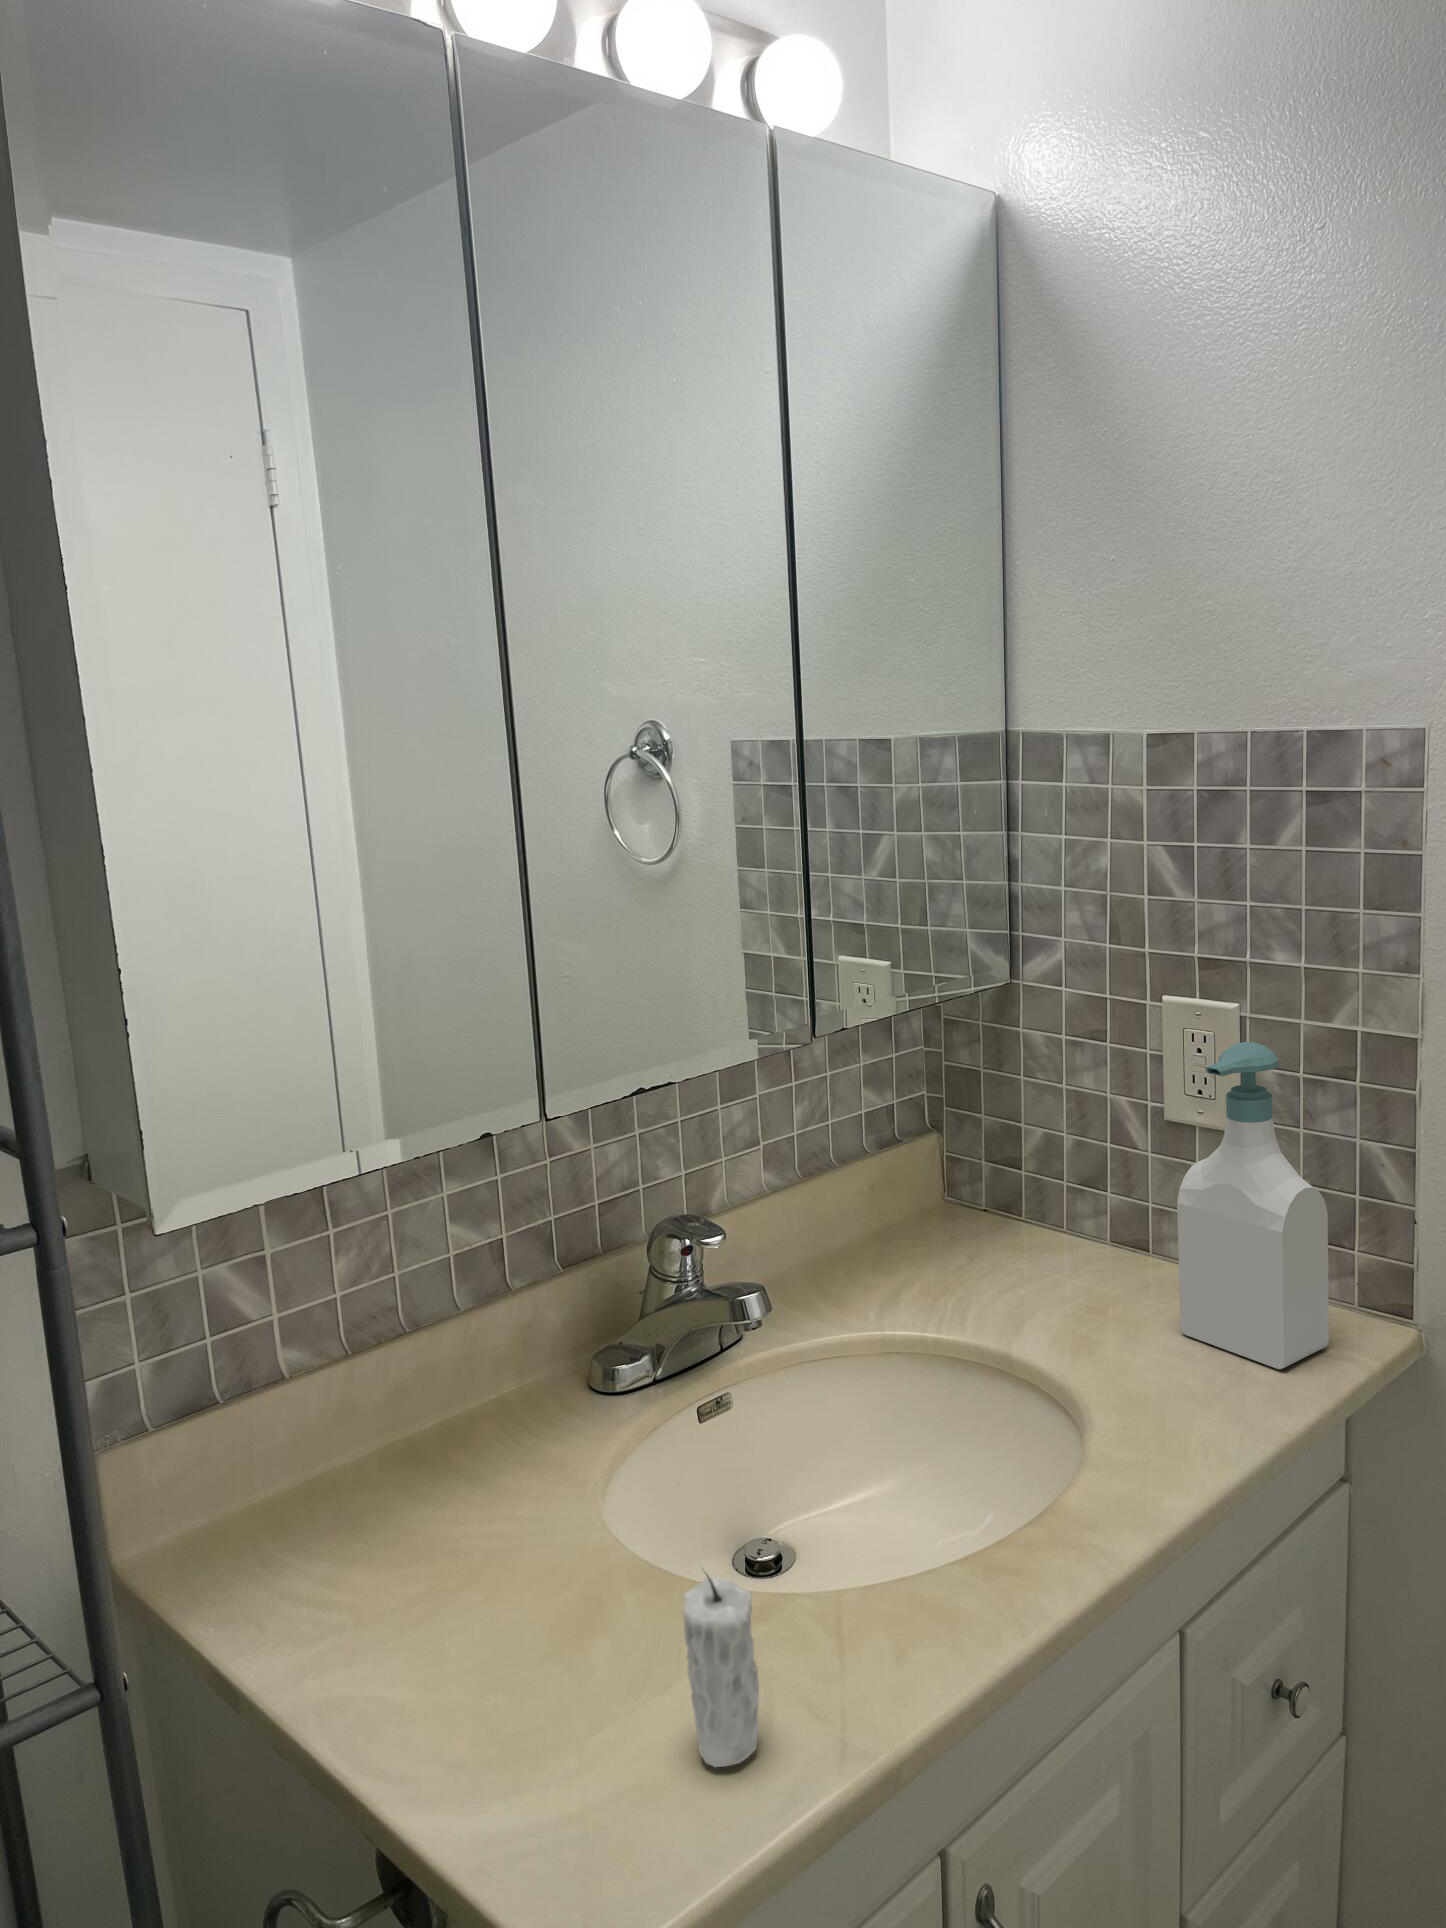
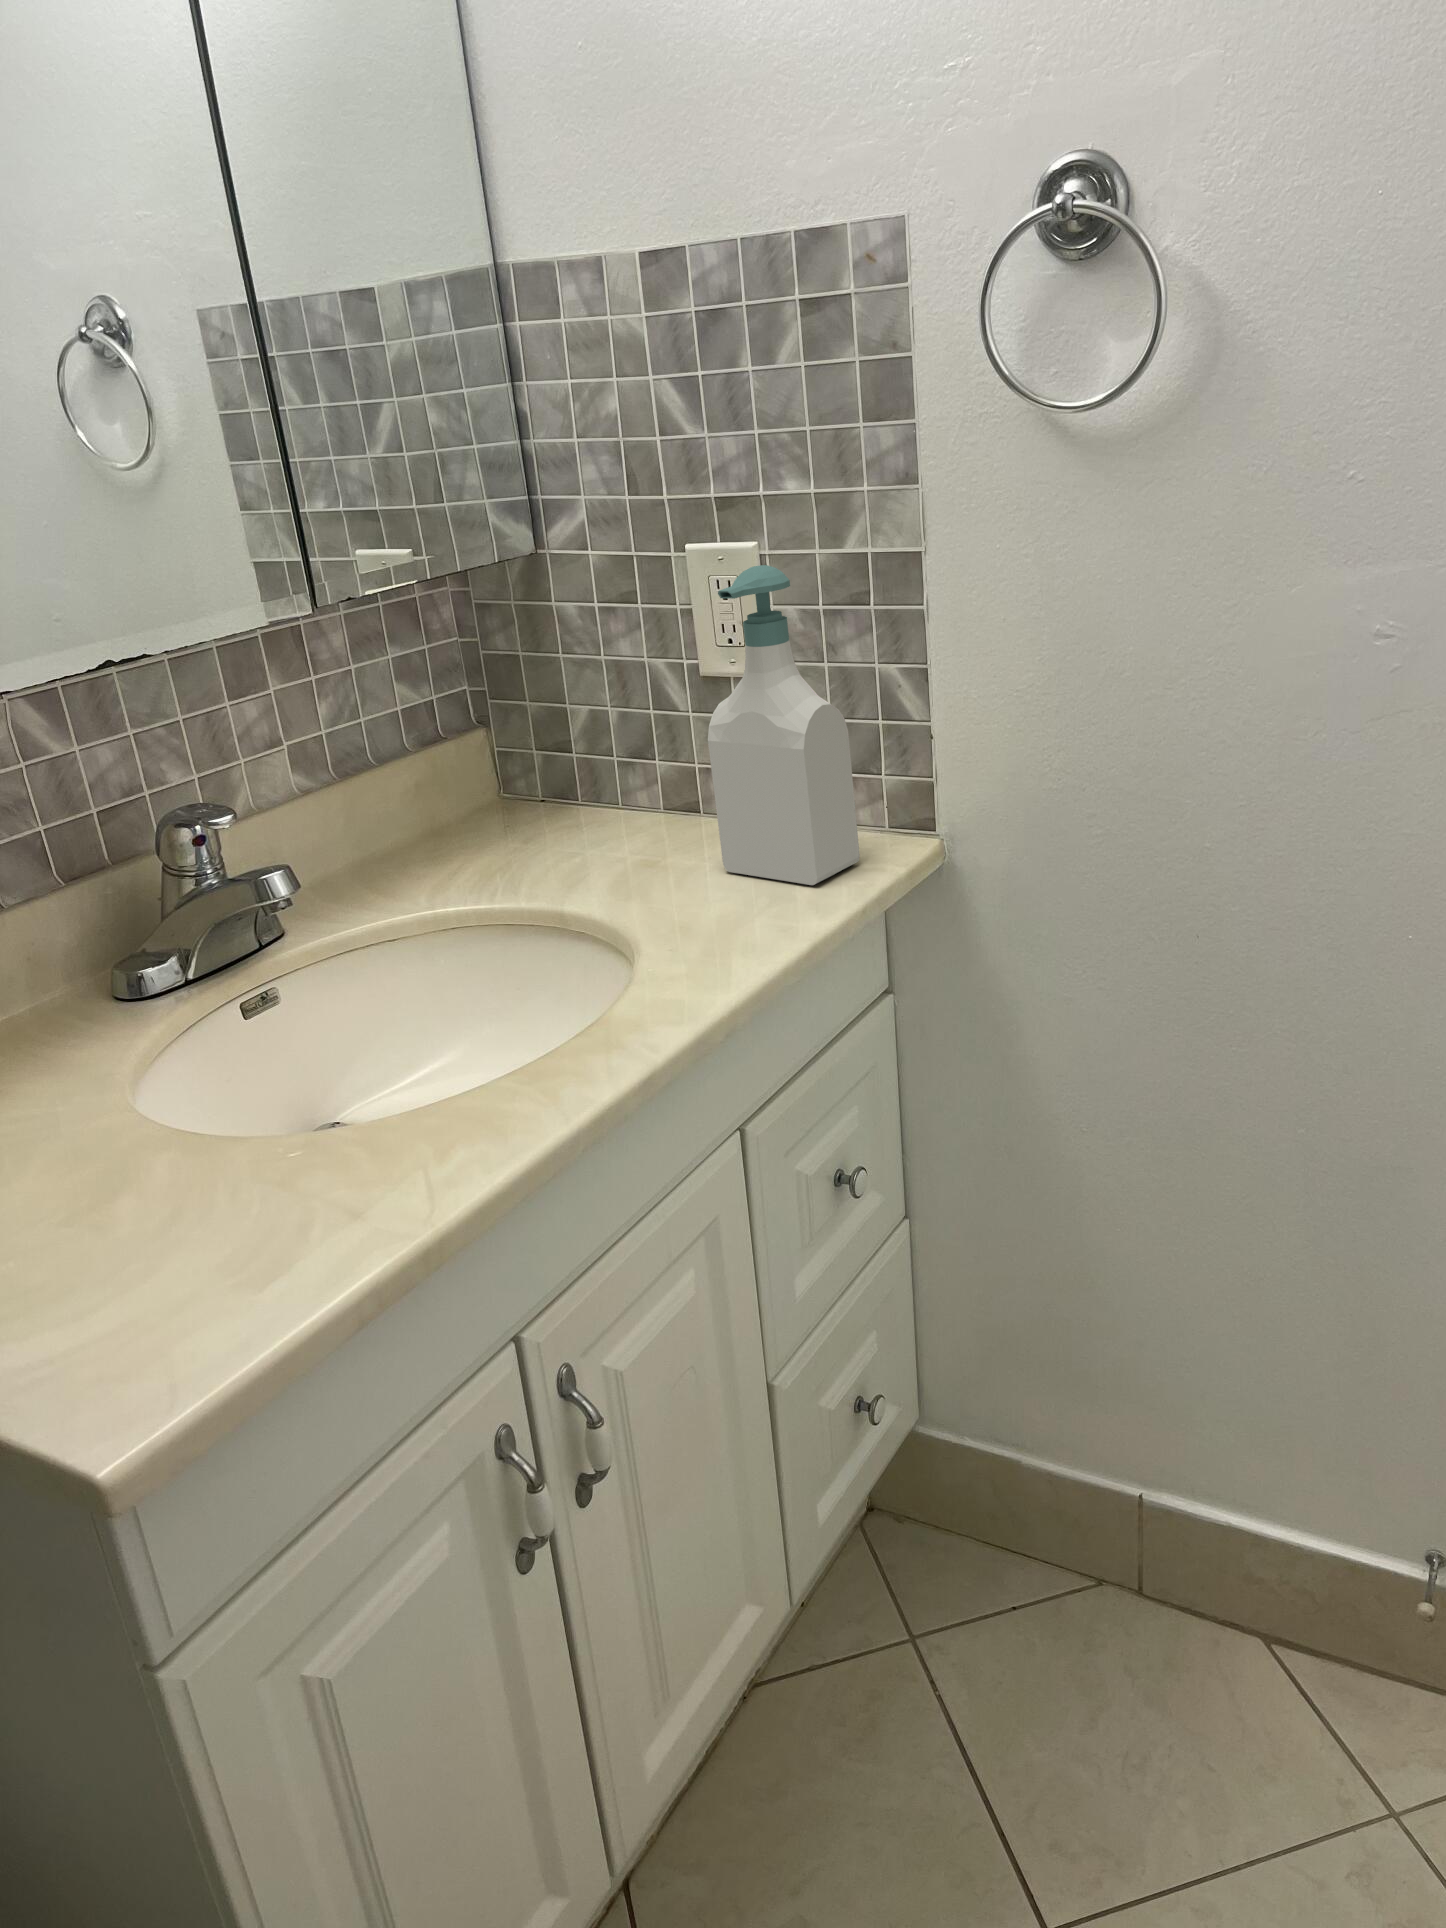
candle: present [683,1574,759,1767] -> none [180,1076,283,1272]

